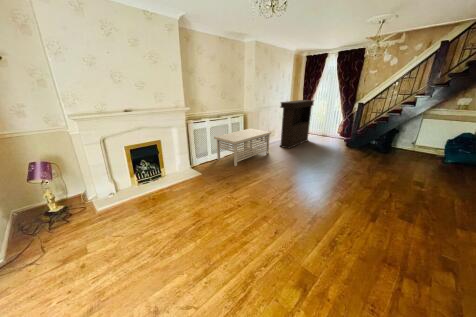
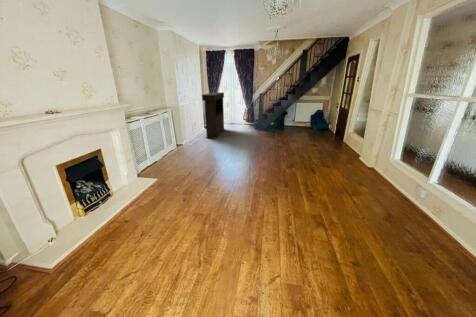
storage bench: present [214,128,271,166] -> none [150,124,203,163]

